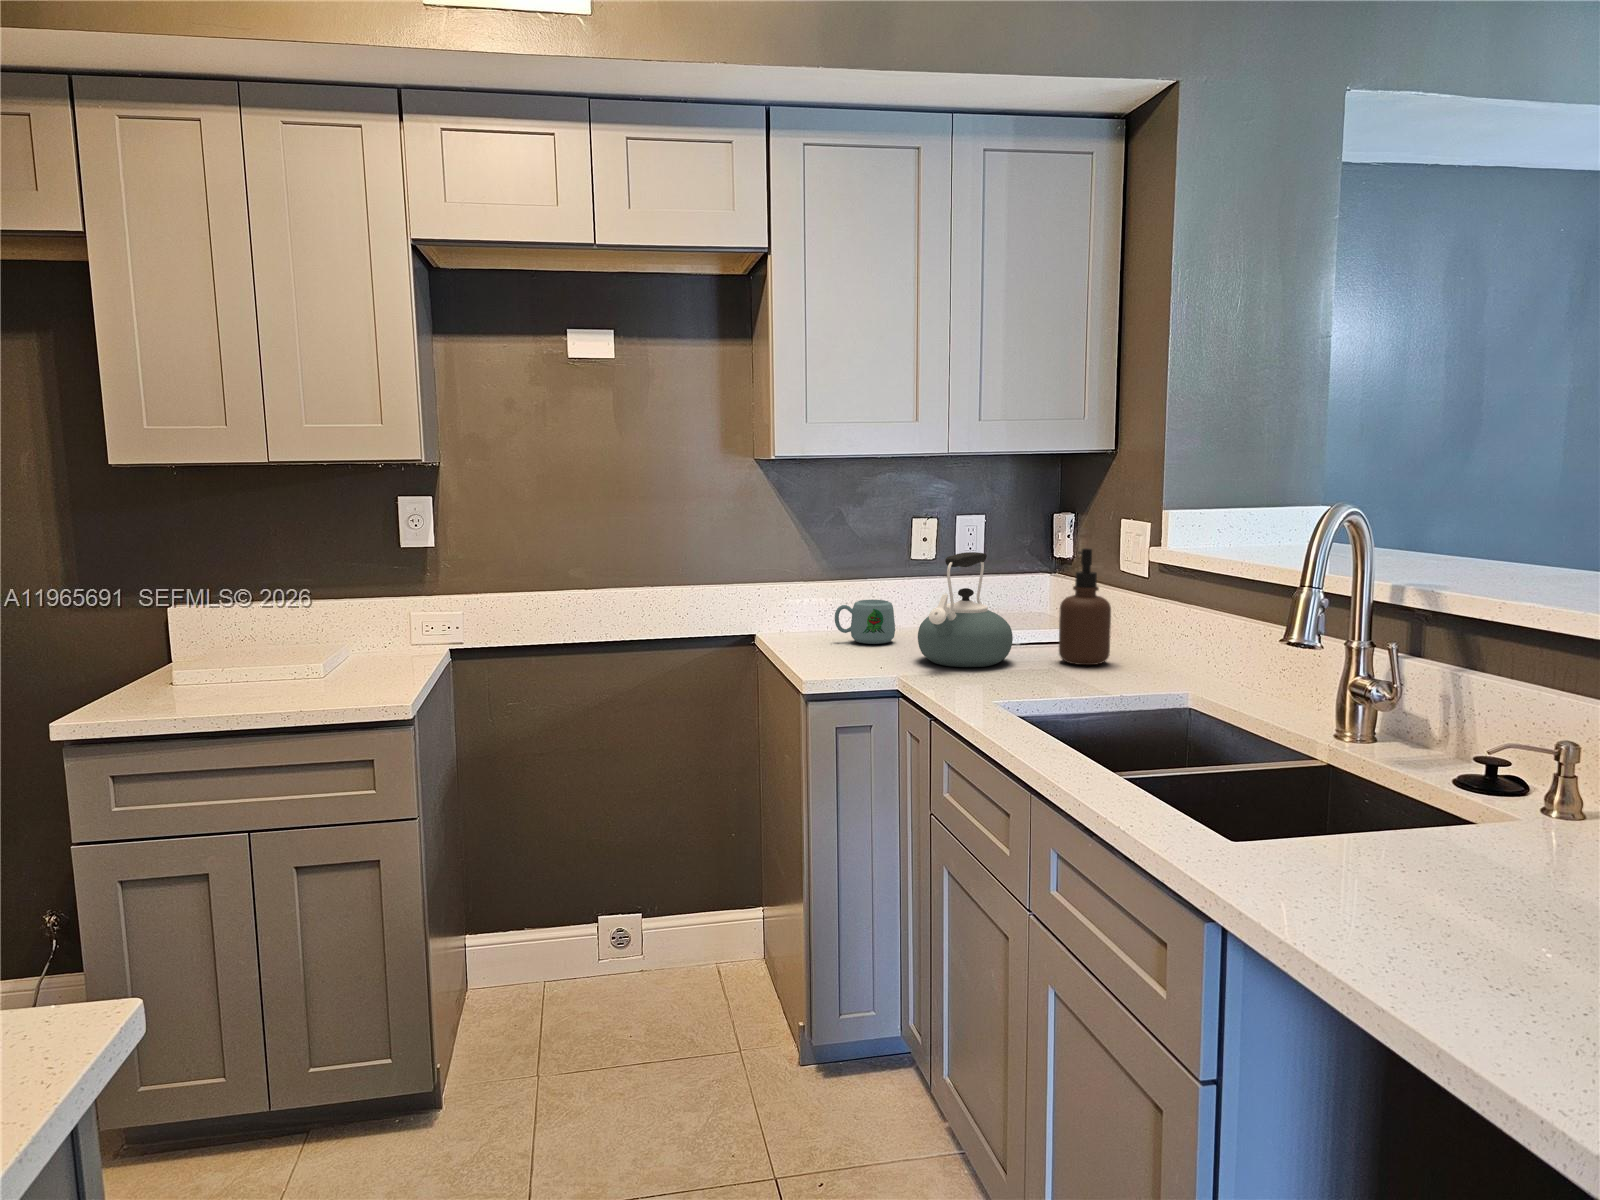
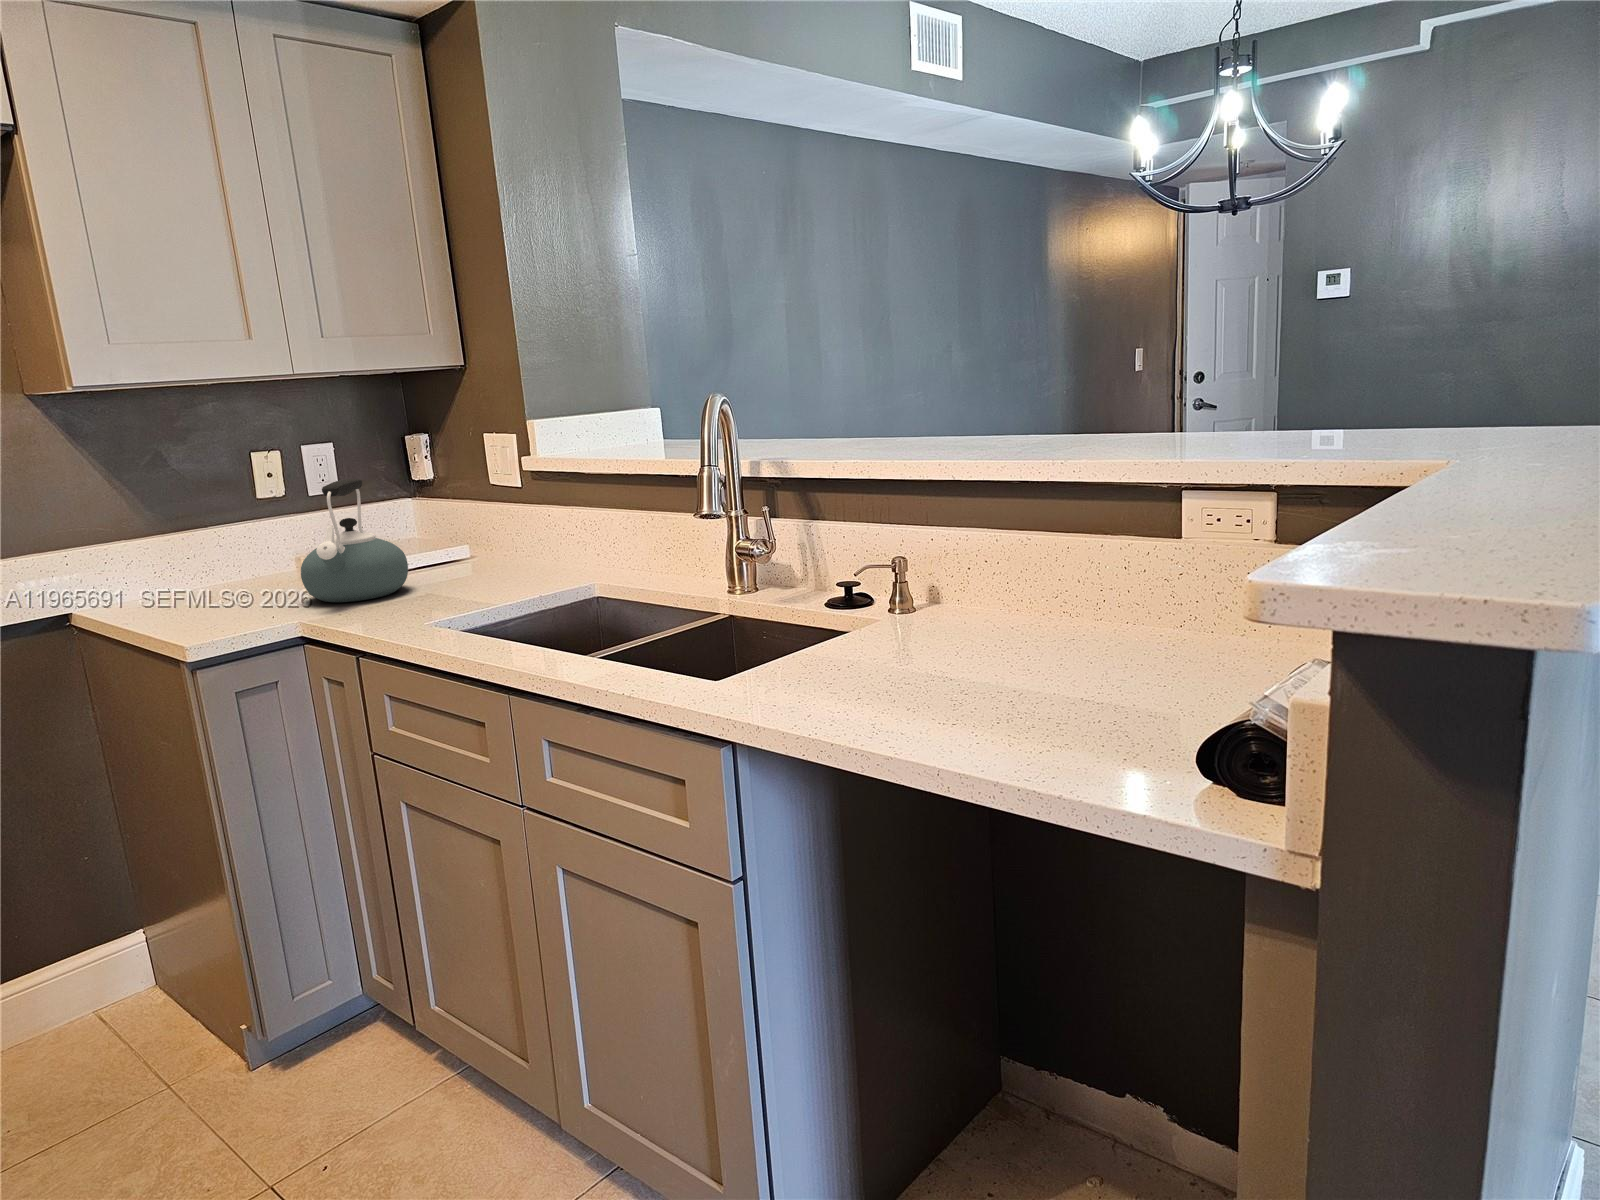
soap dispenser: present [1059,548,1111,665] -> none [449,463,505,578]
mug: present [835,600,895,644] -> none [181,547,262,598]

